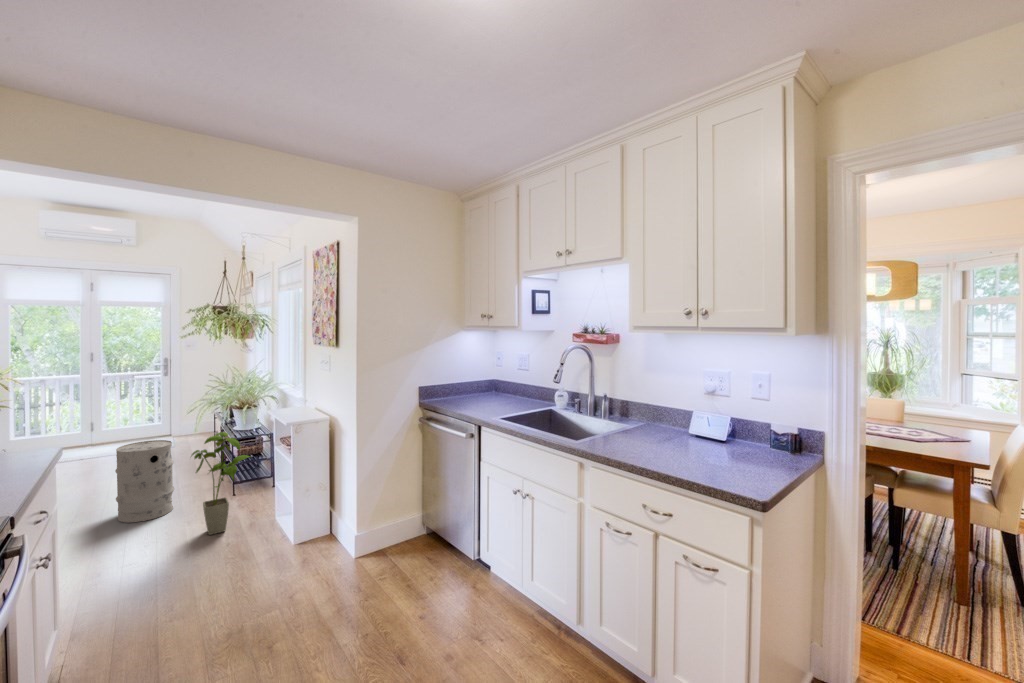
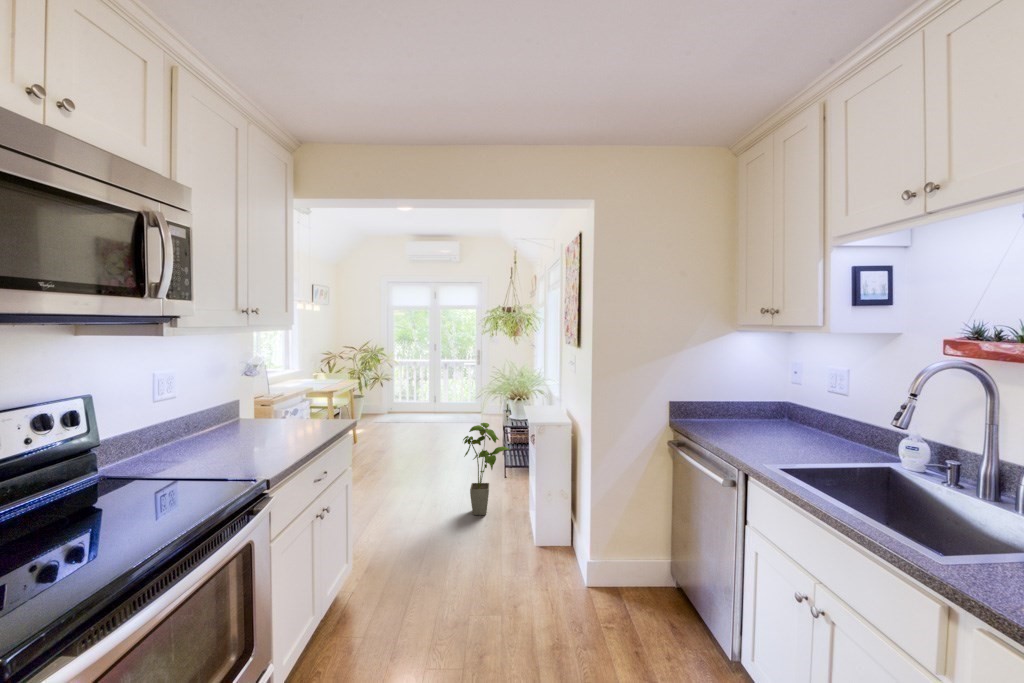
trash can: present [115,440,174,523] -> none [423,420,461,487]

